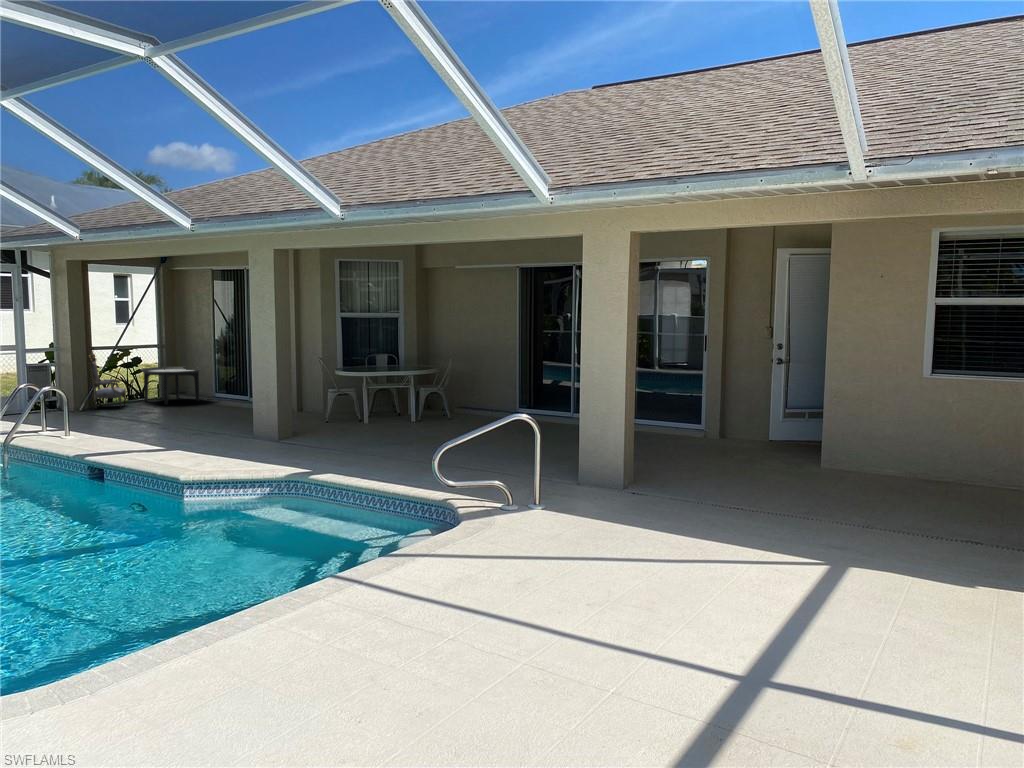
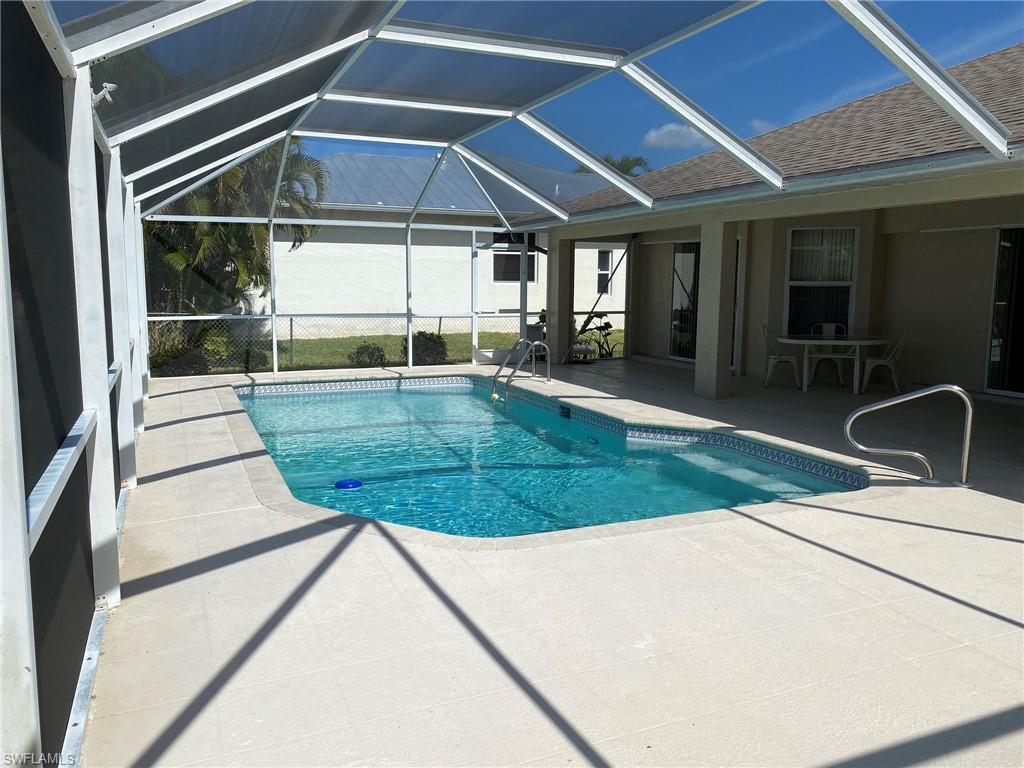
round table: present [140,367,201,405] -> none [608,330,659,363]

